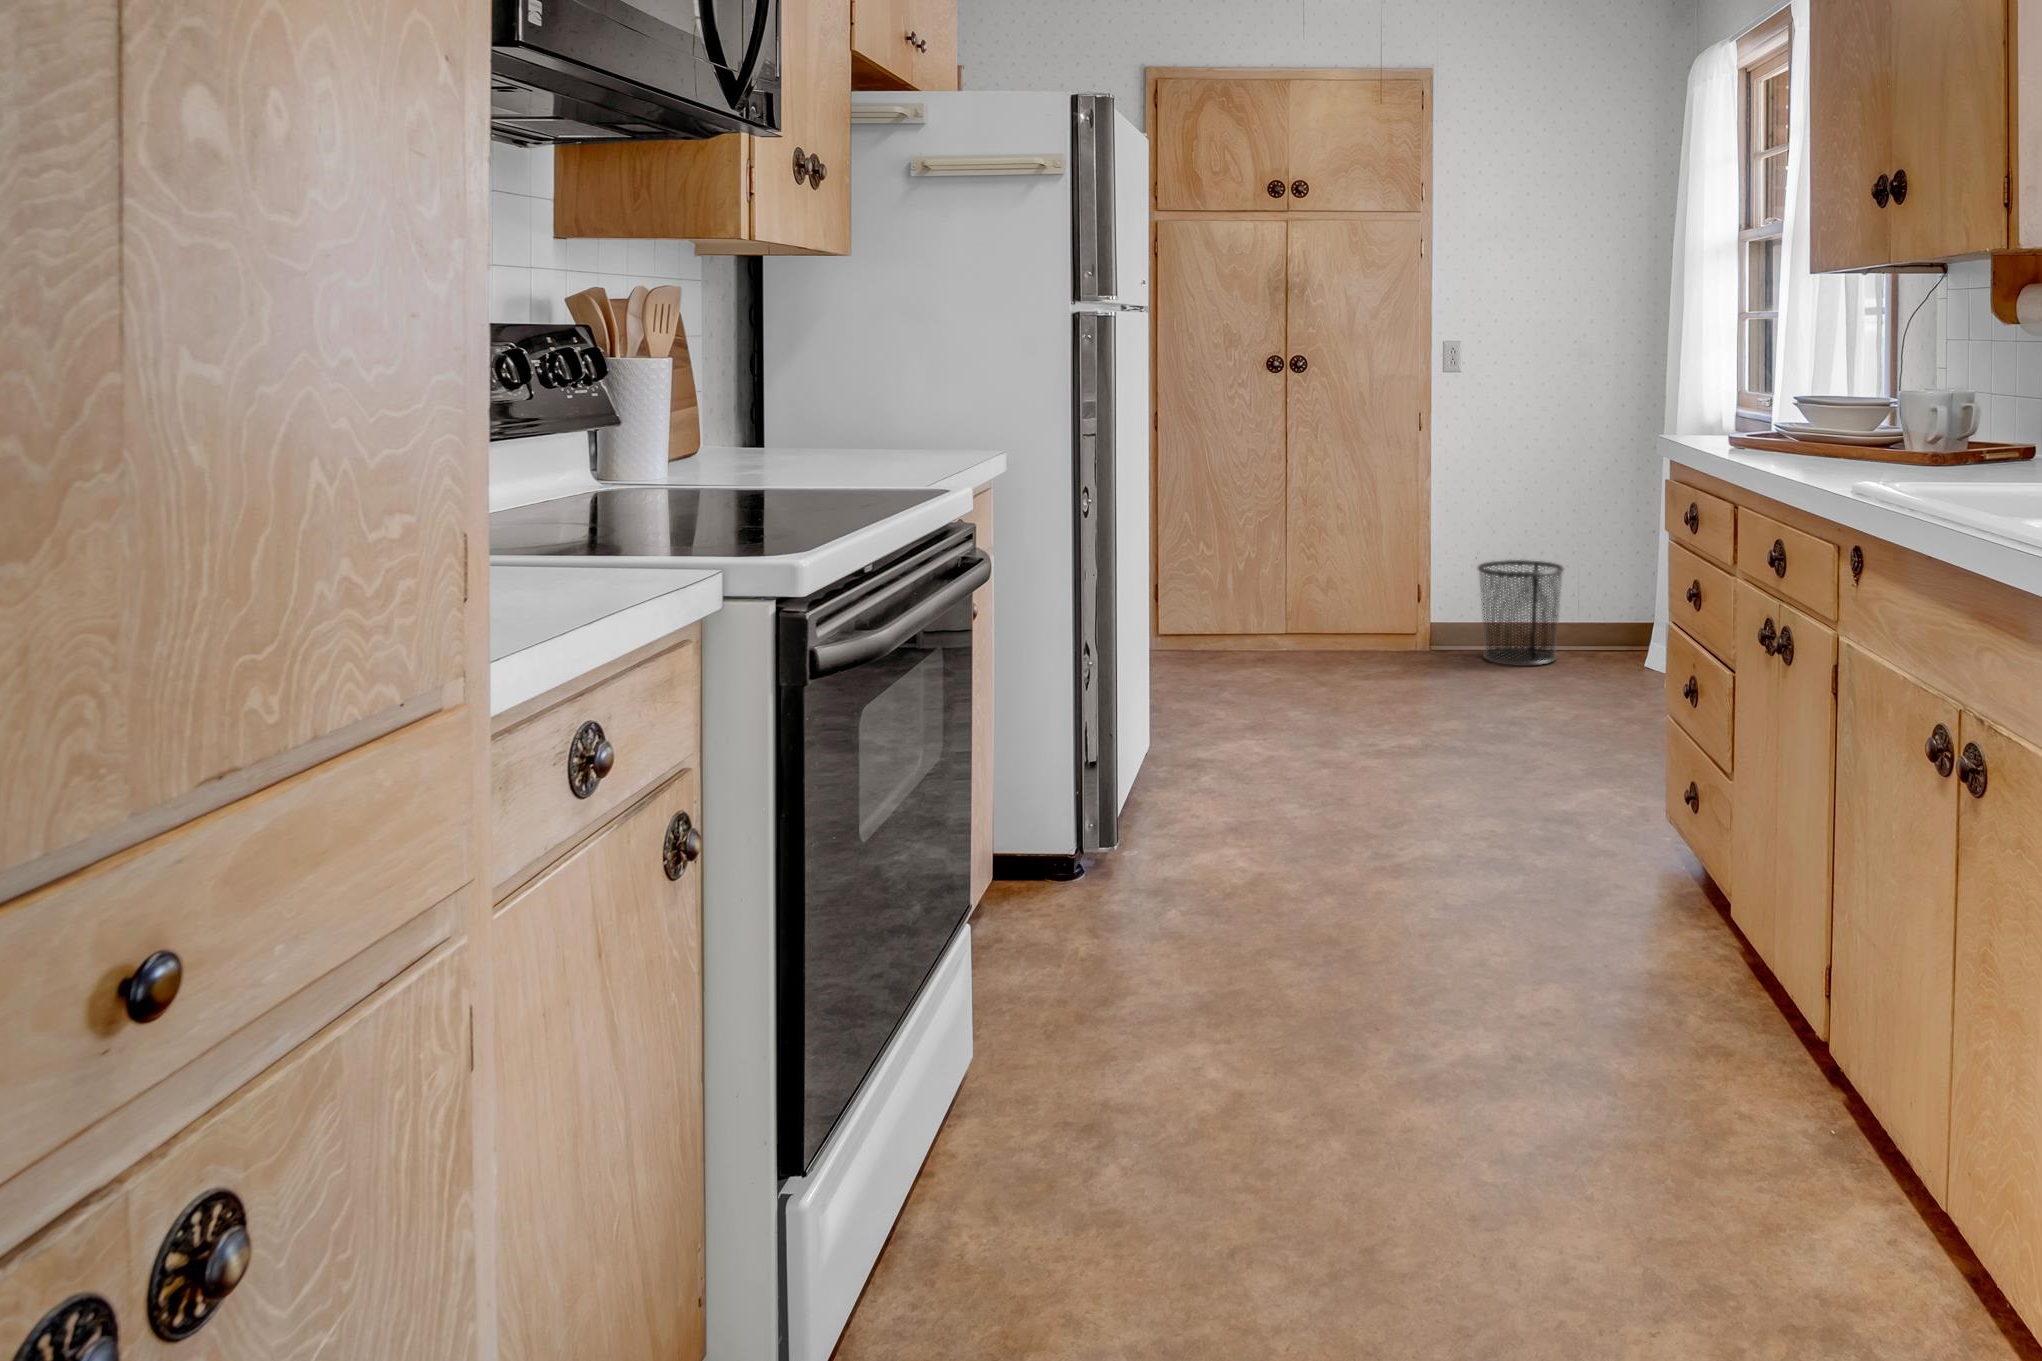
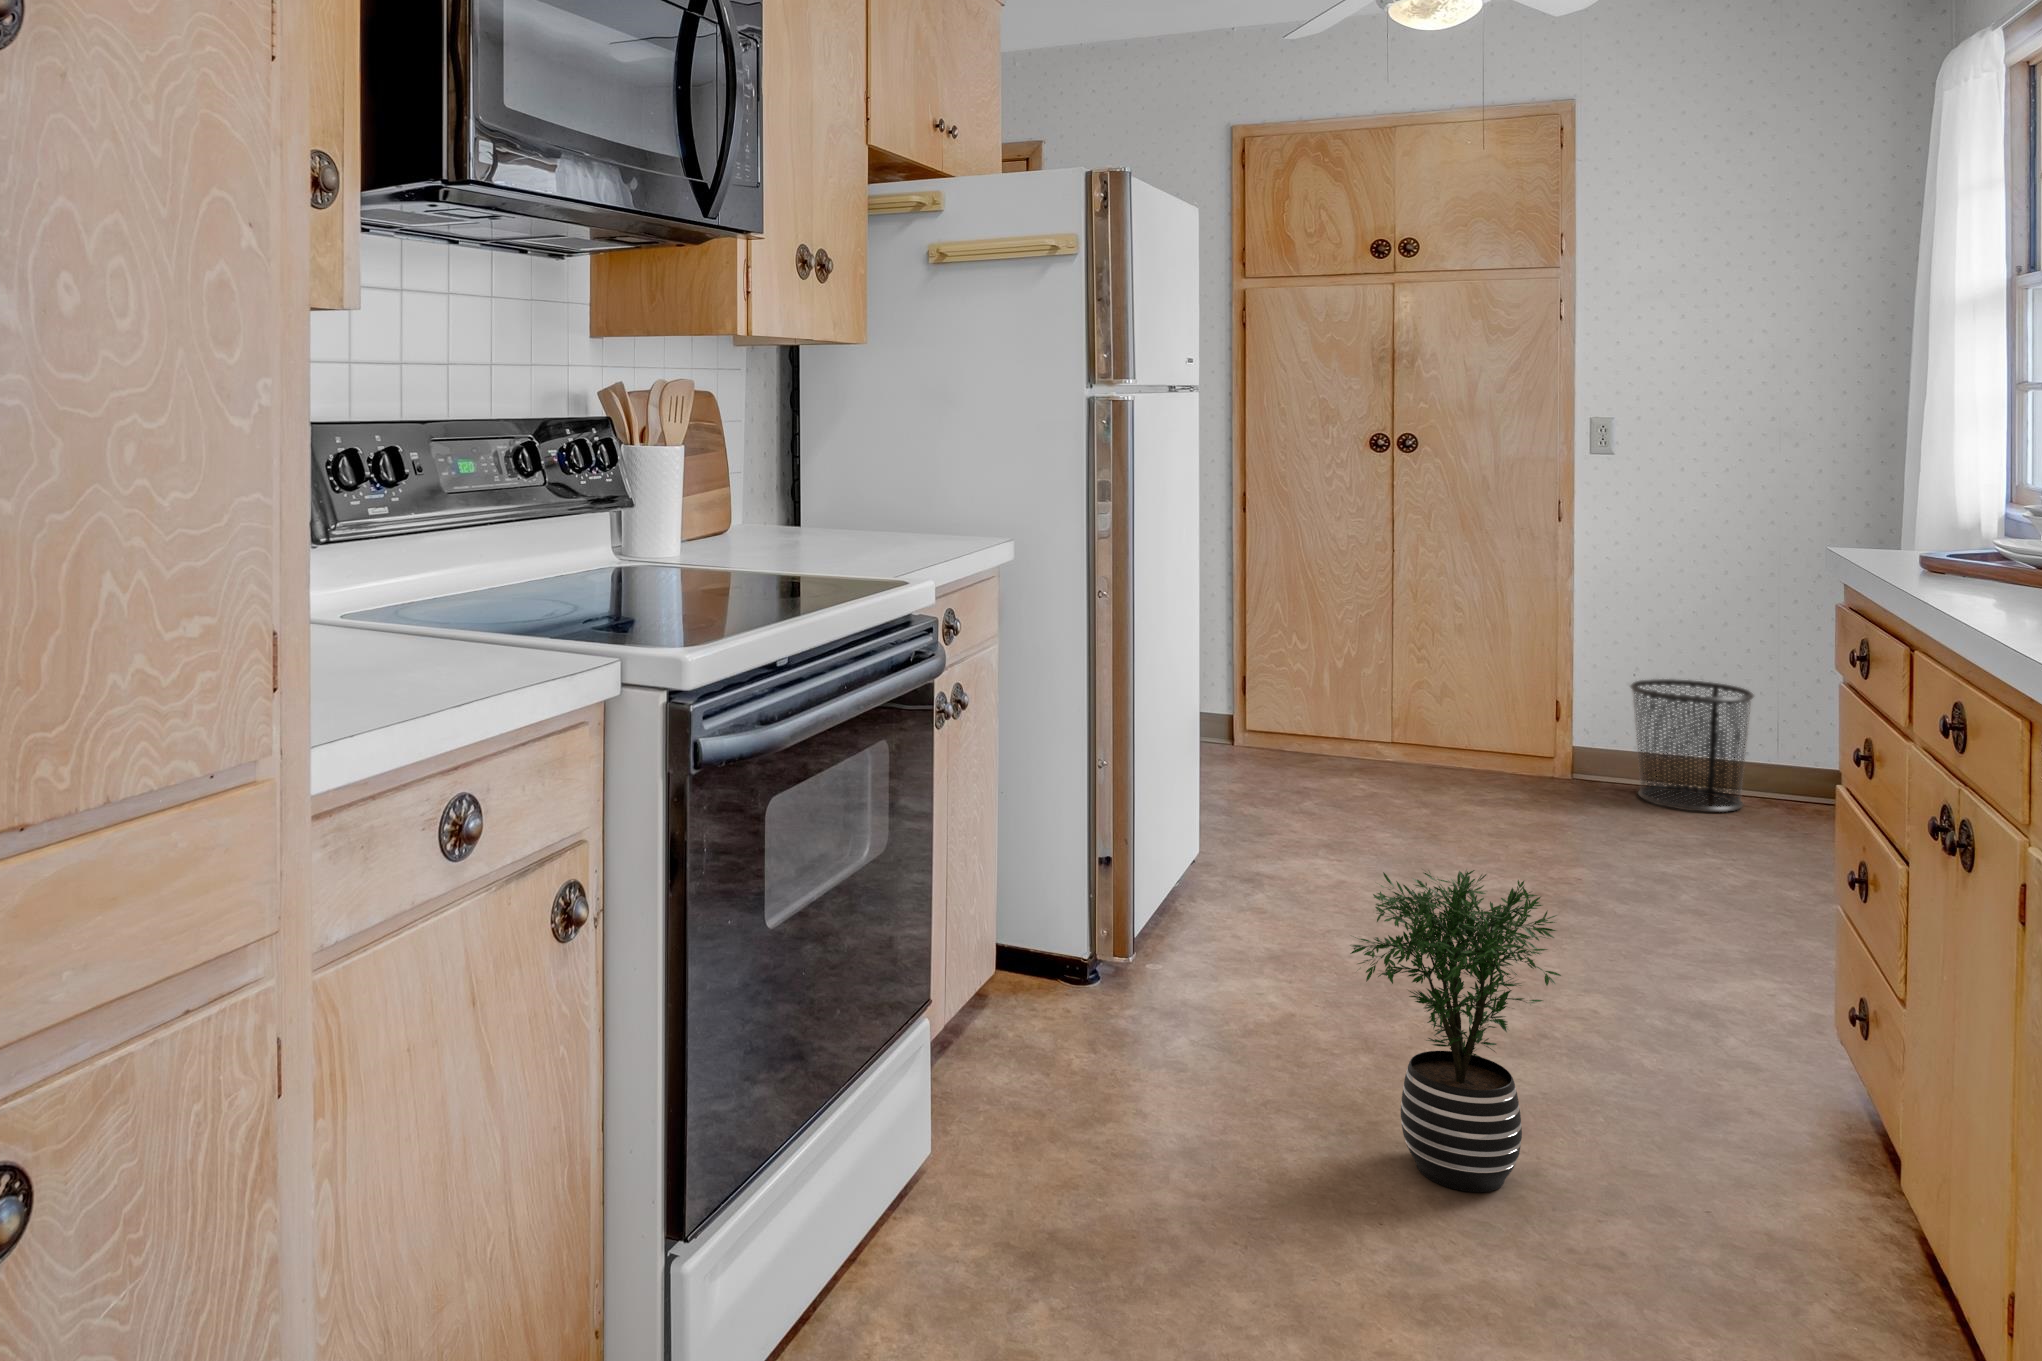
potted plant: none [1343,715,1515,985] -> present [1350,870,1561,1192]

